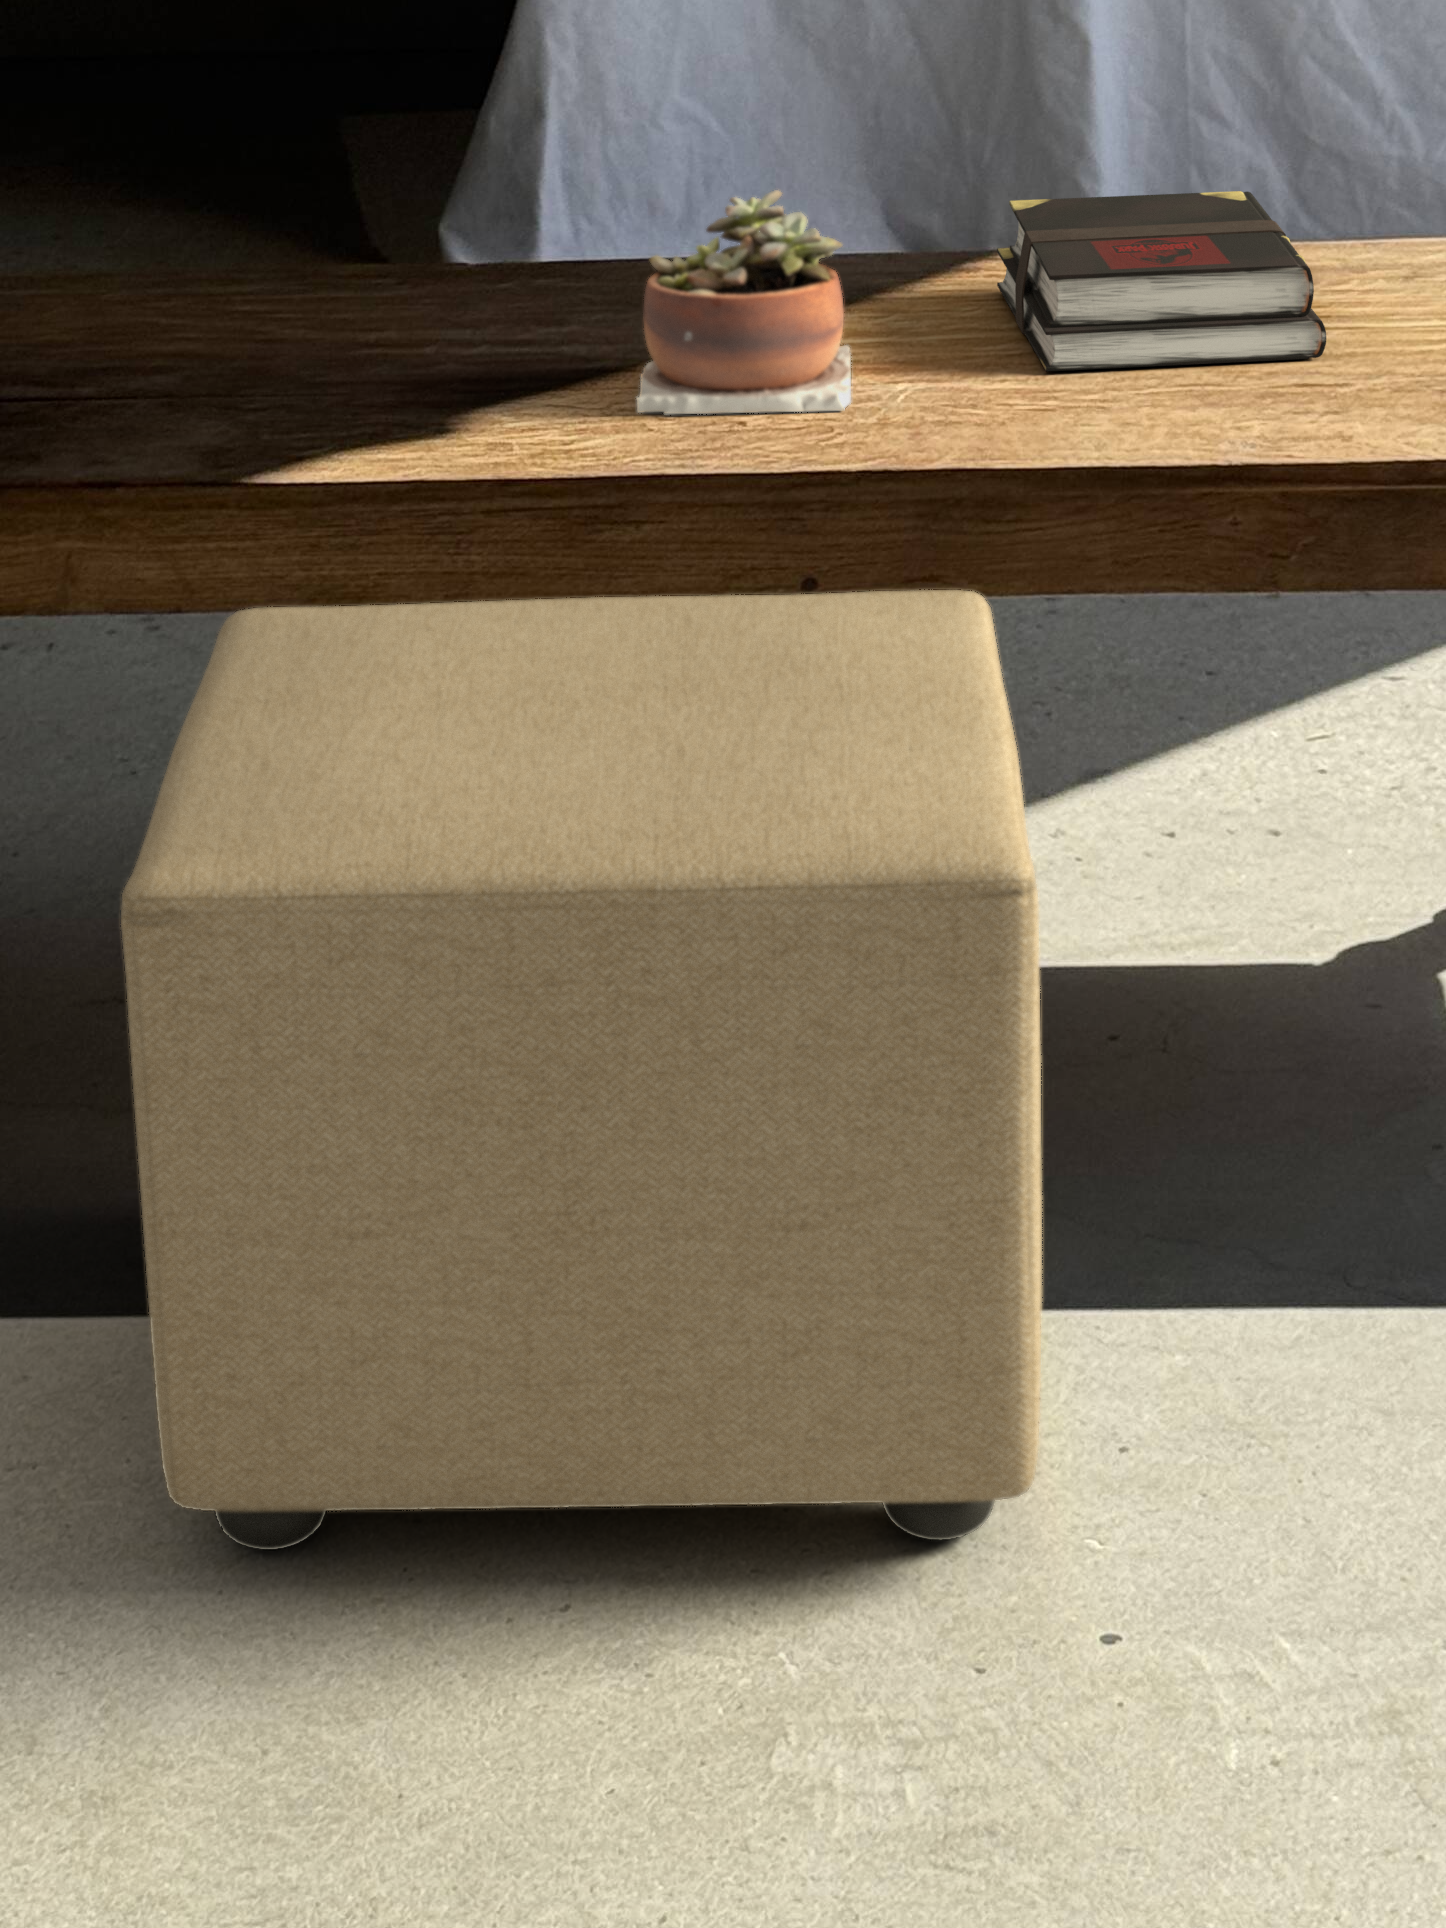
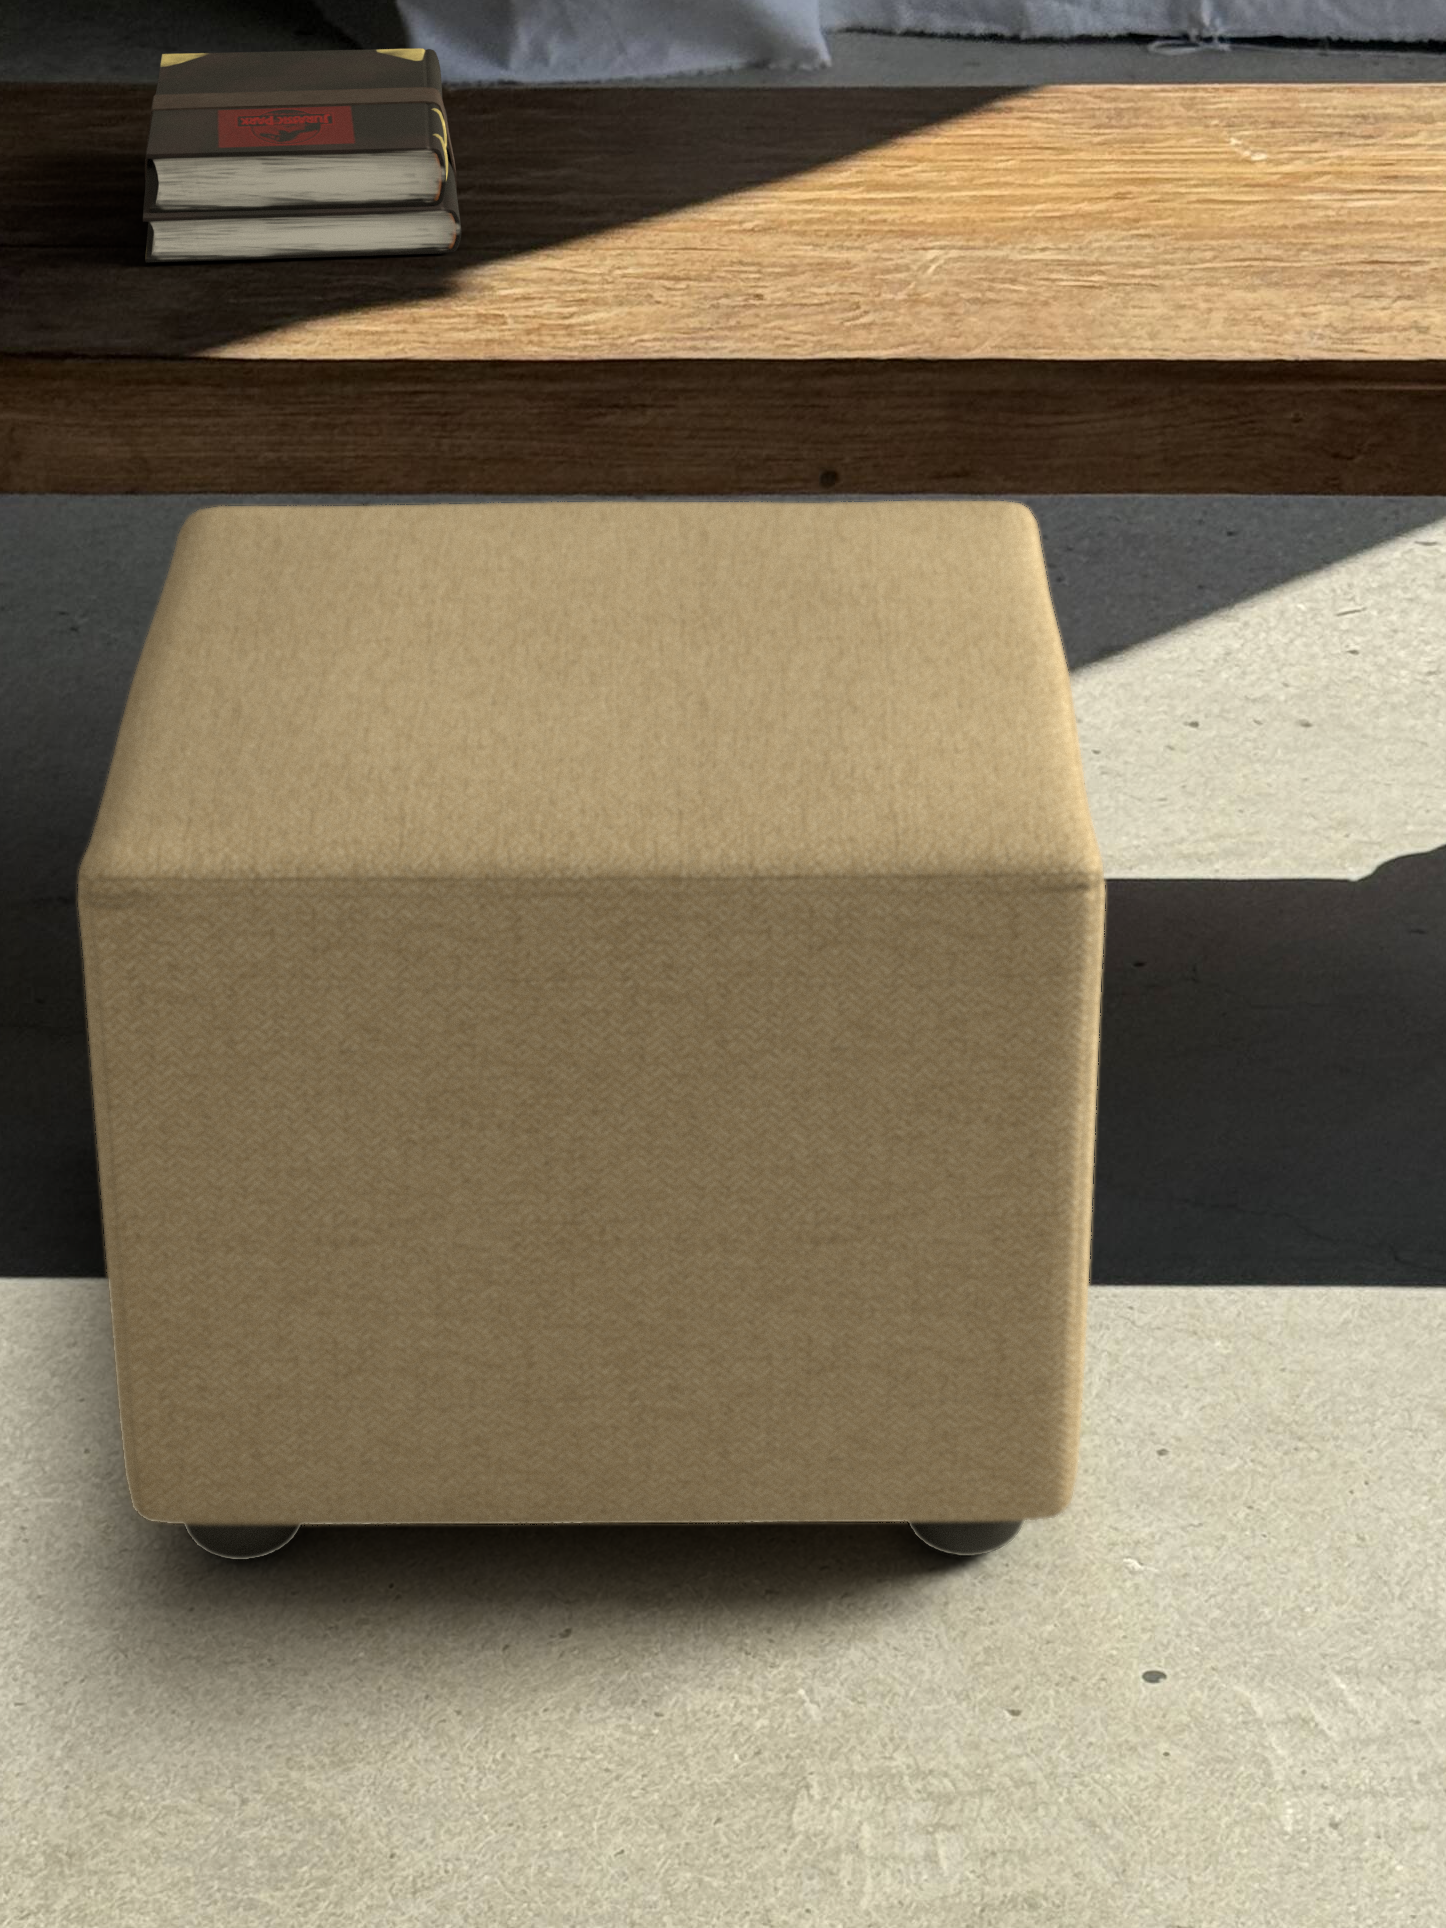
succulent plant: present [637,190,851,414] -> none [641,24,879,281]
book: present [997,191,1326,371] -> present [143,48,461,262]

